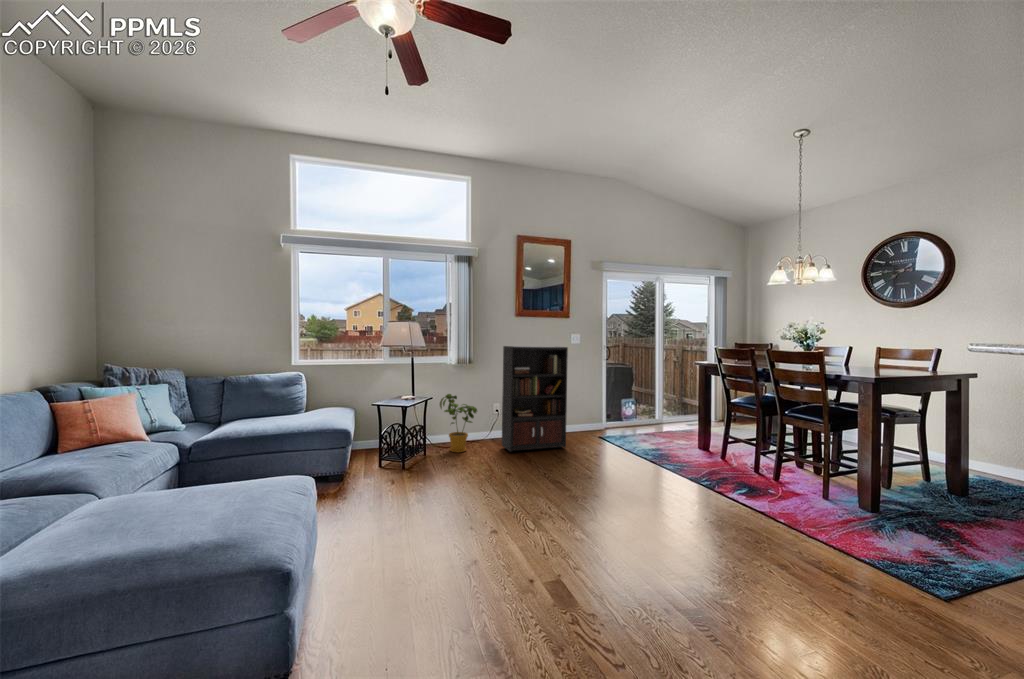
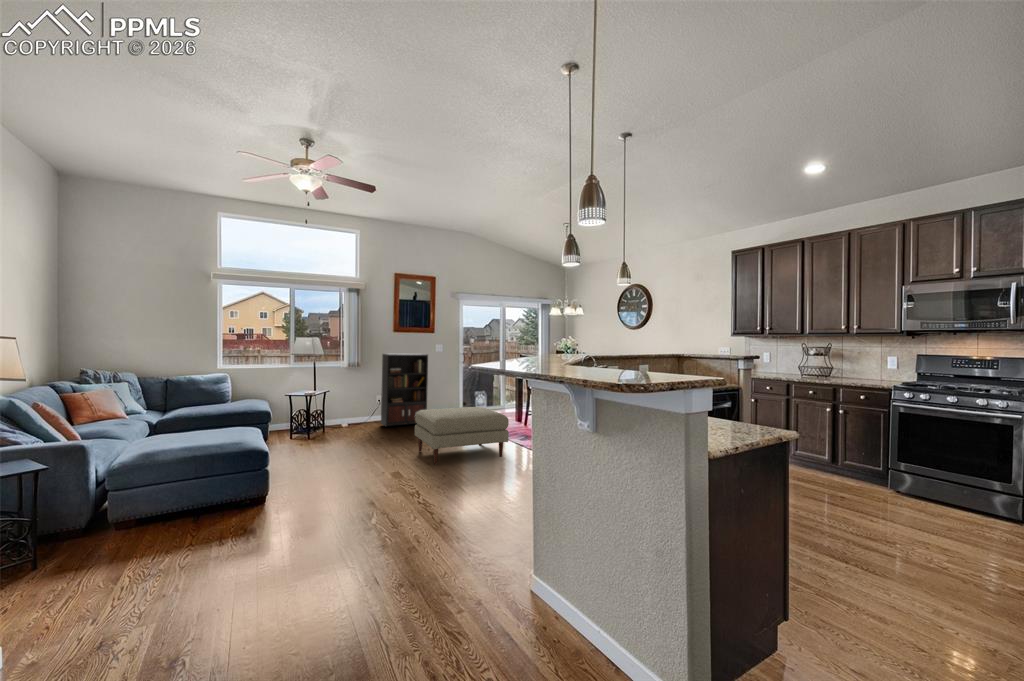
house plant: present [440,394,477,452] -> none [335,387,363,429]
ottoman: none [569,437,758,556] -> present [415,407,509,464]

